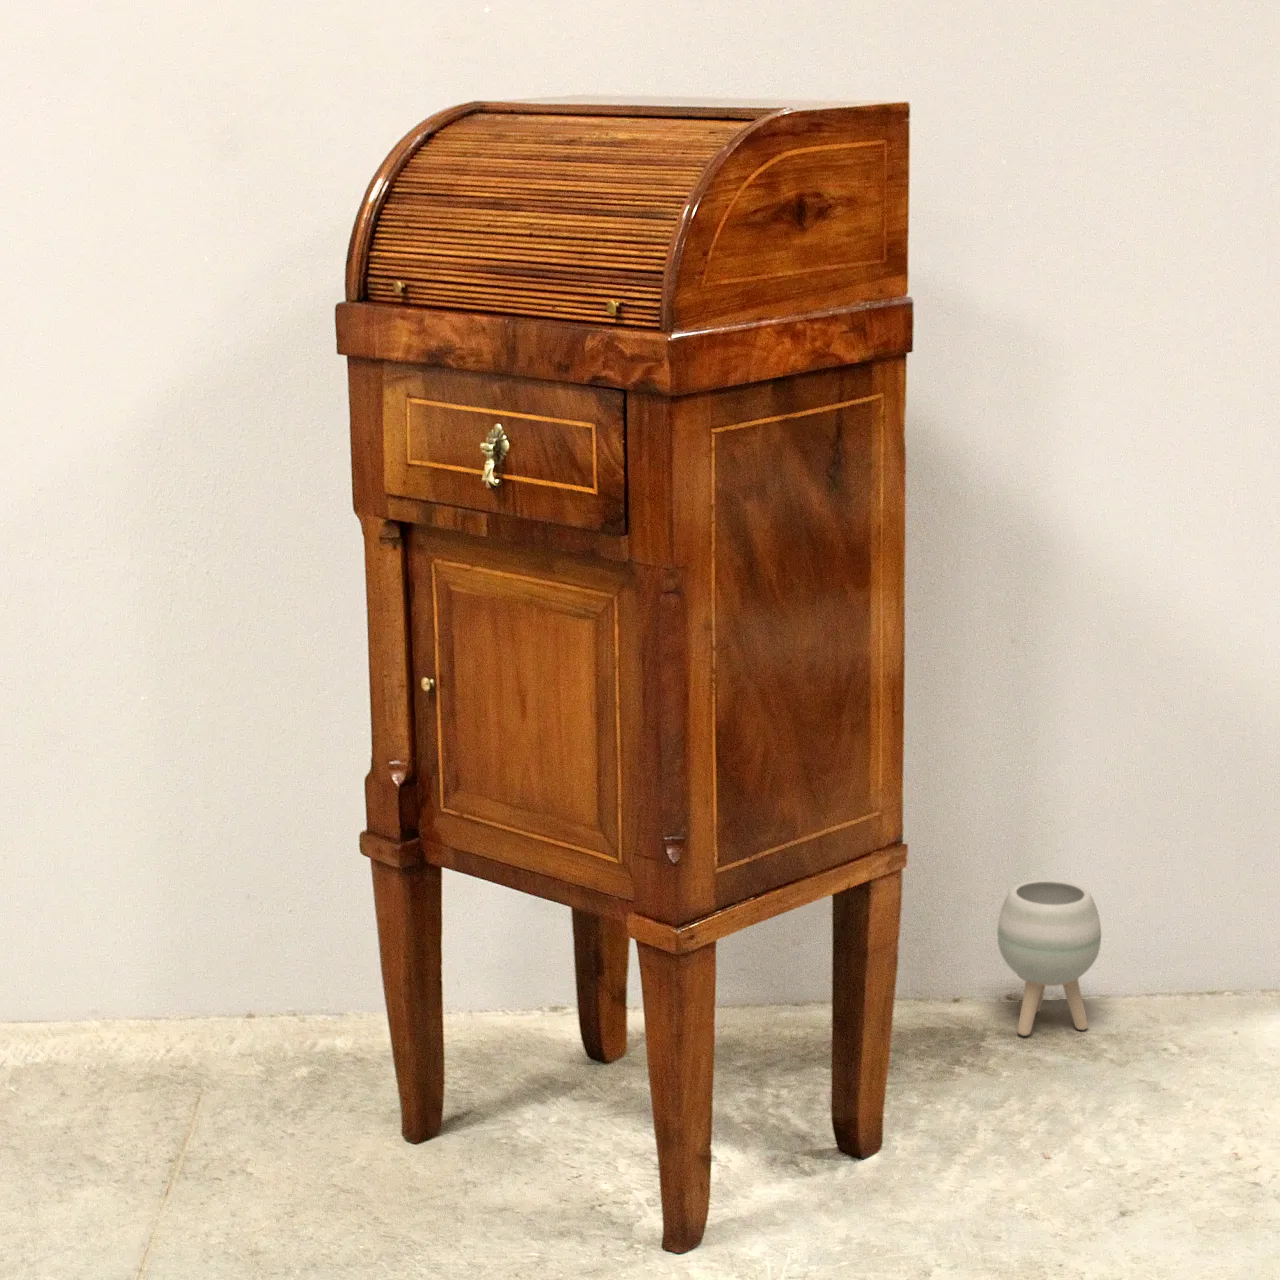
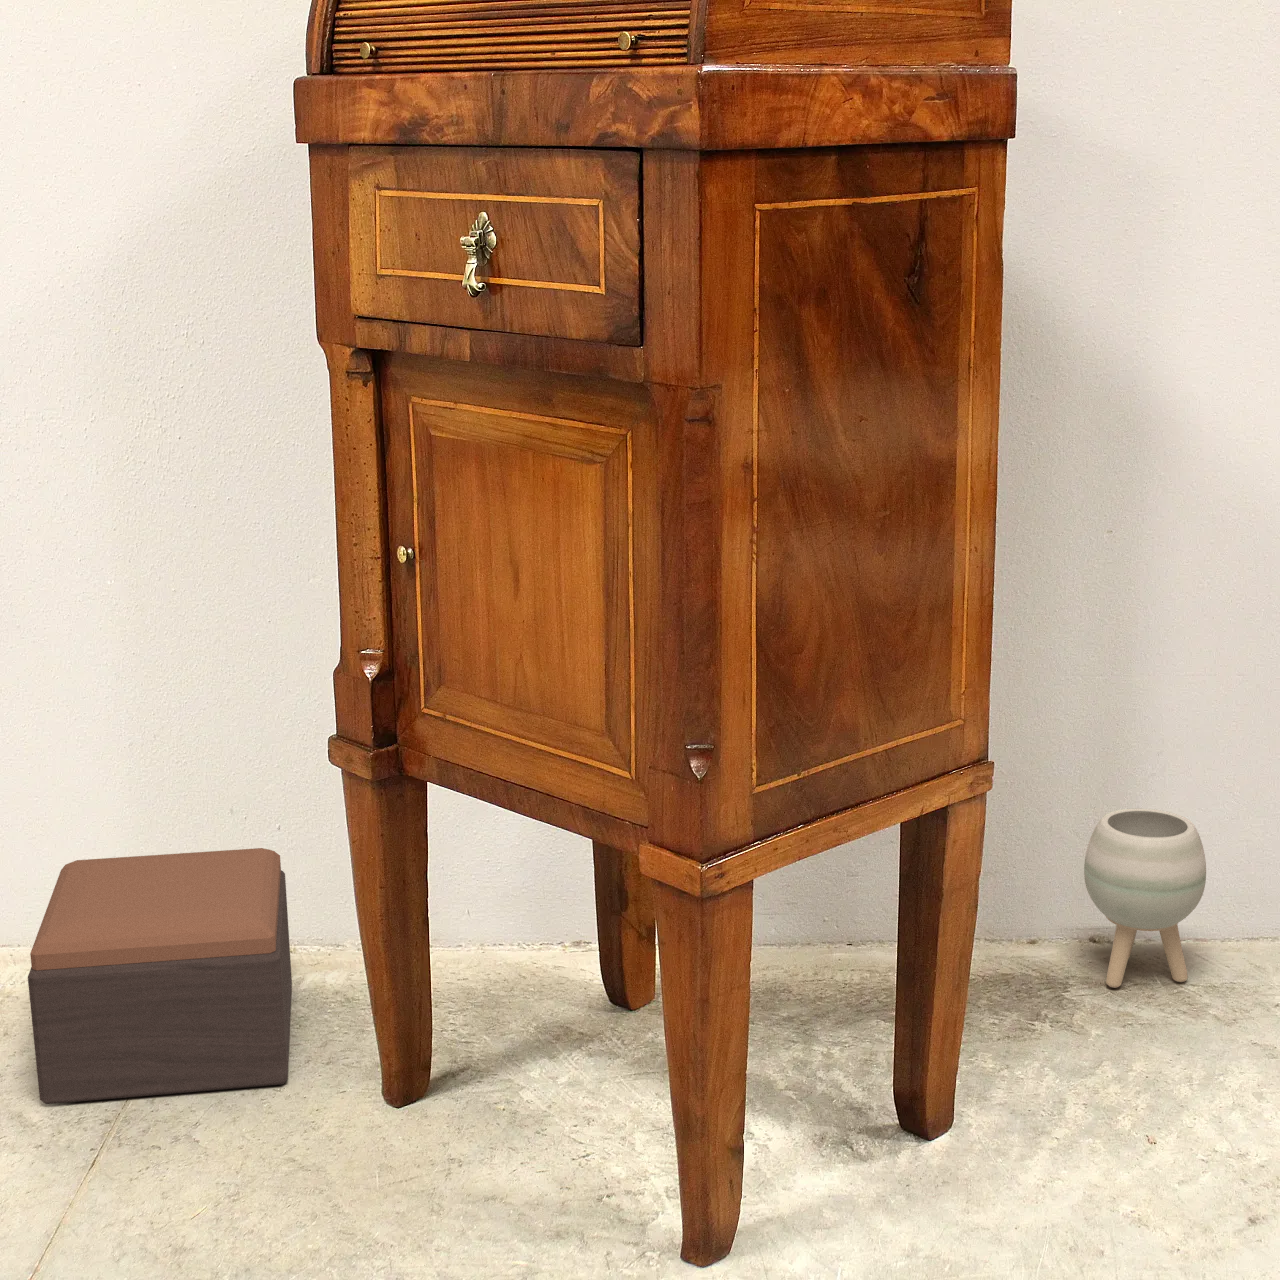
footstool: none [100,928,318,1149] -> present [28,848,292,1104]

